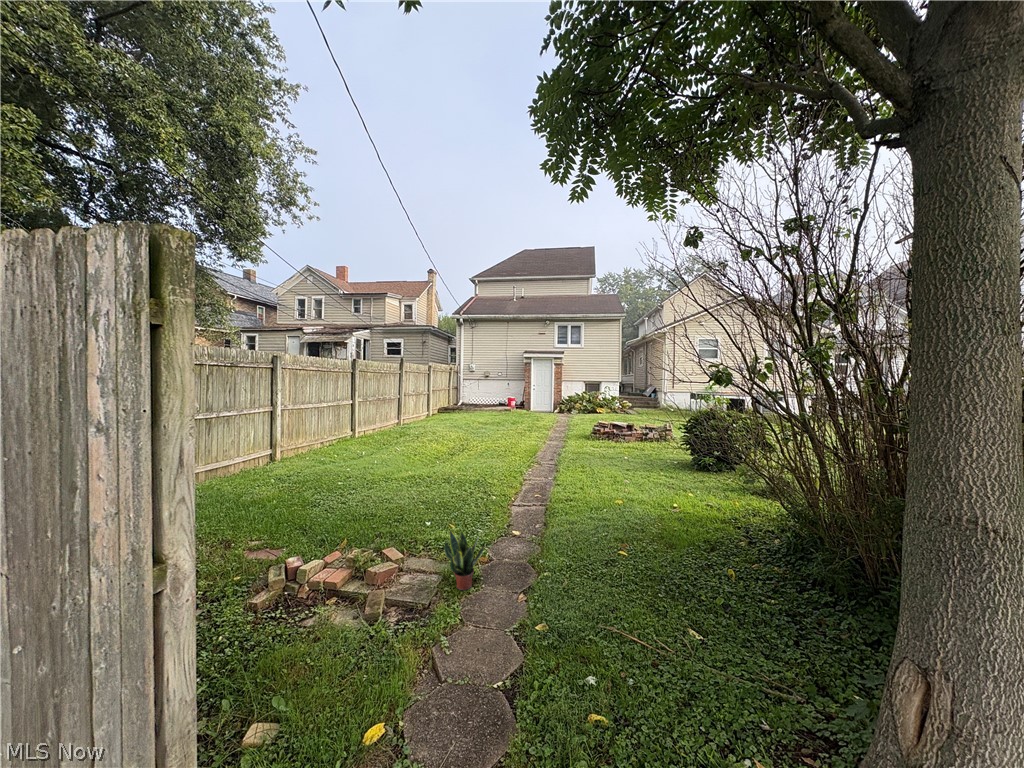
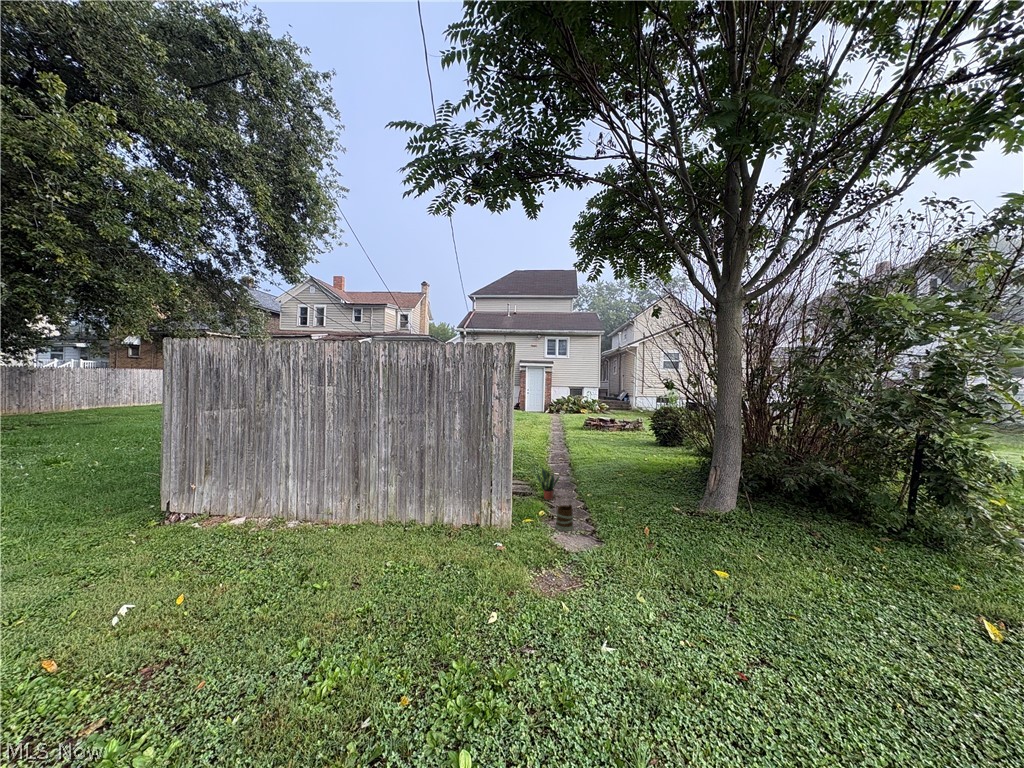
wooden bucket: none [422,625,460,707] -> present [556,504,573,531]

